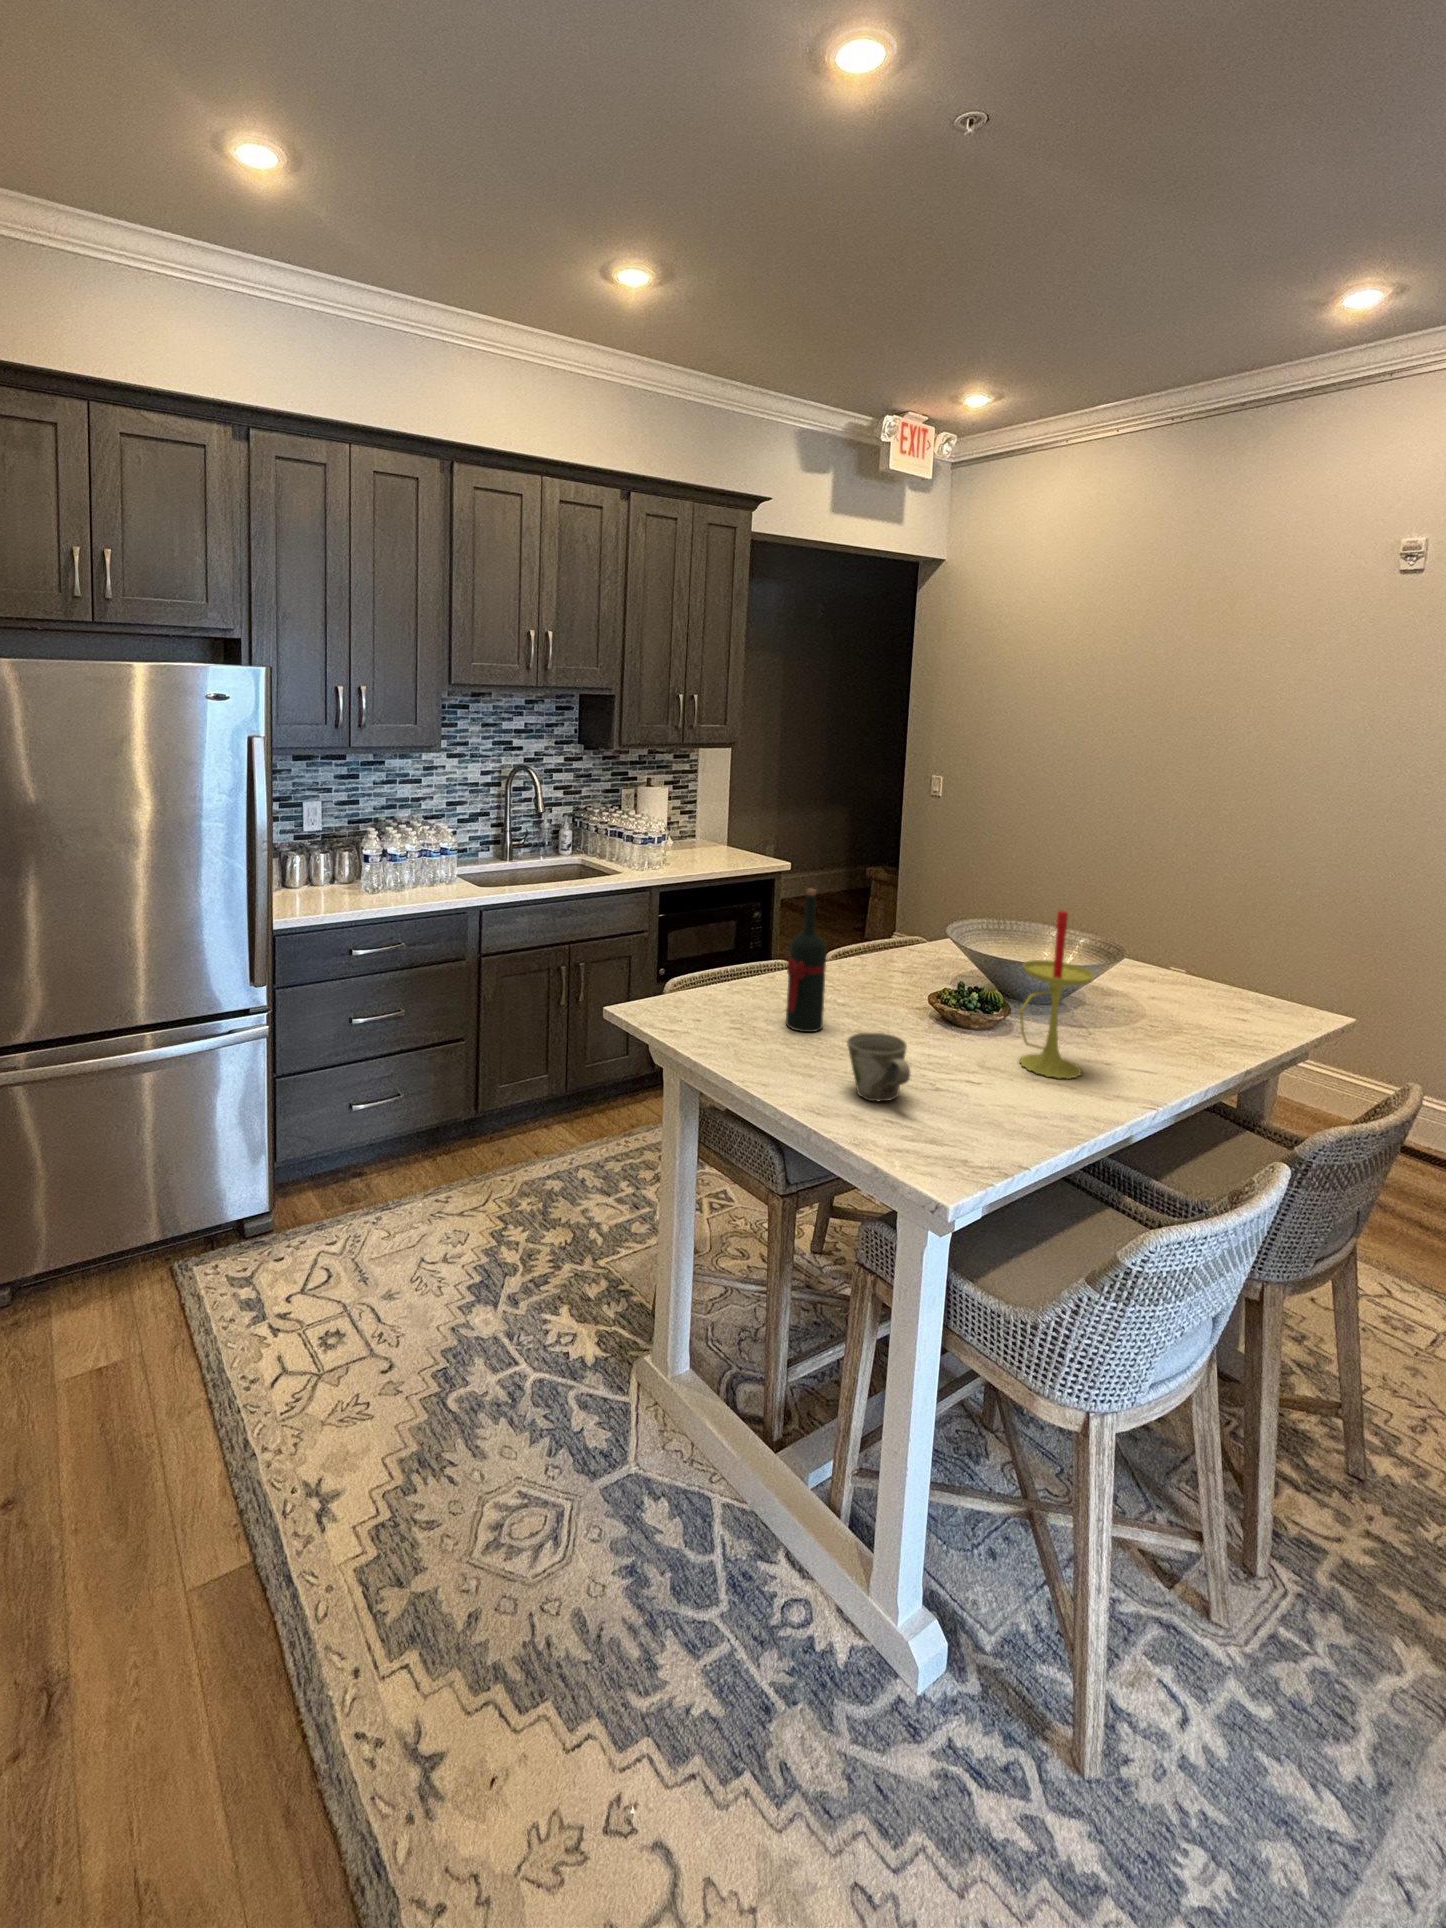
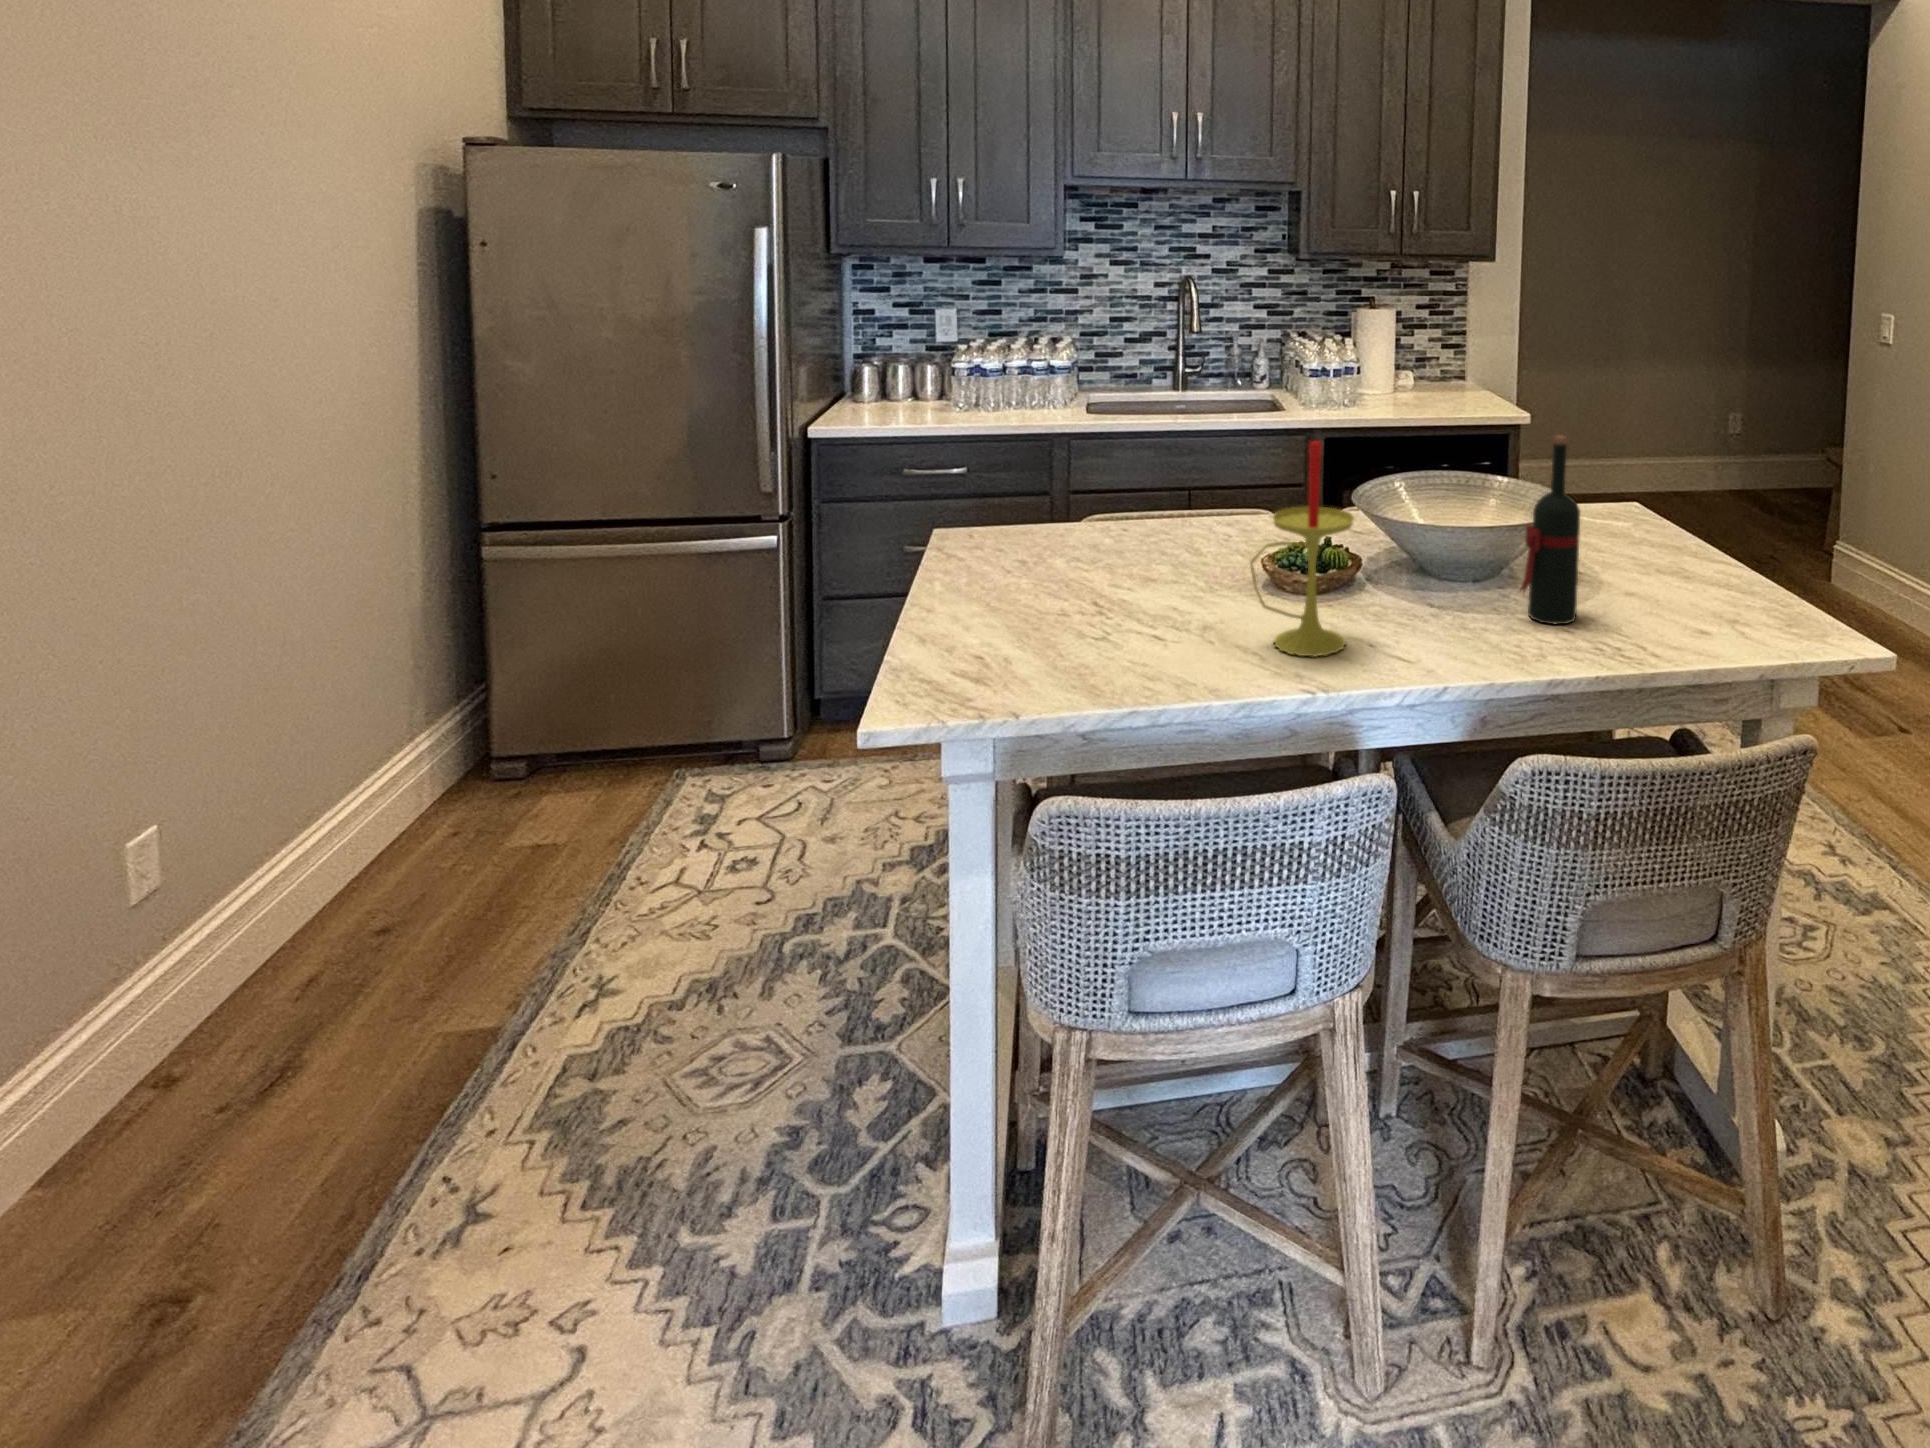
wine bottle: present [786,888,826,1032] -> present [1520,436,1580,624]
mug: present [847,1033,910,1102] -> none [1006,565,1076,642]

